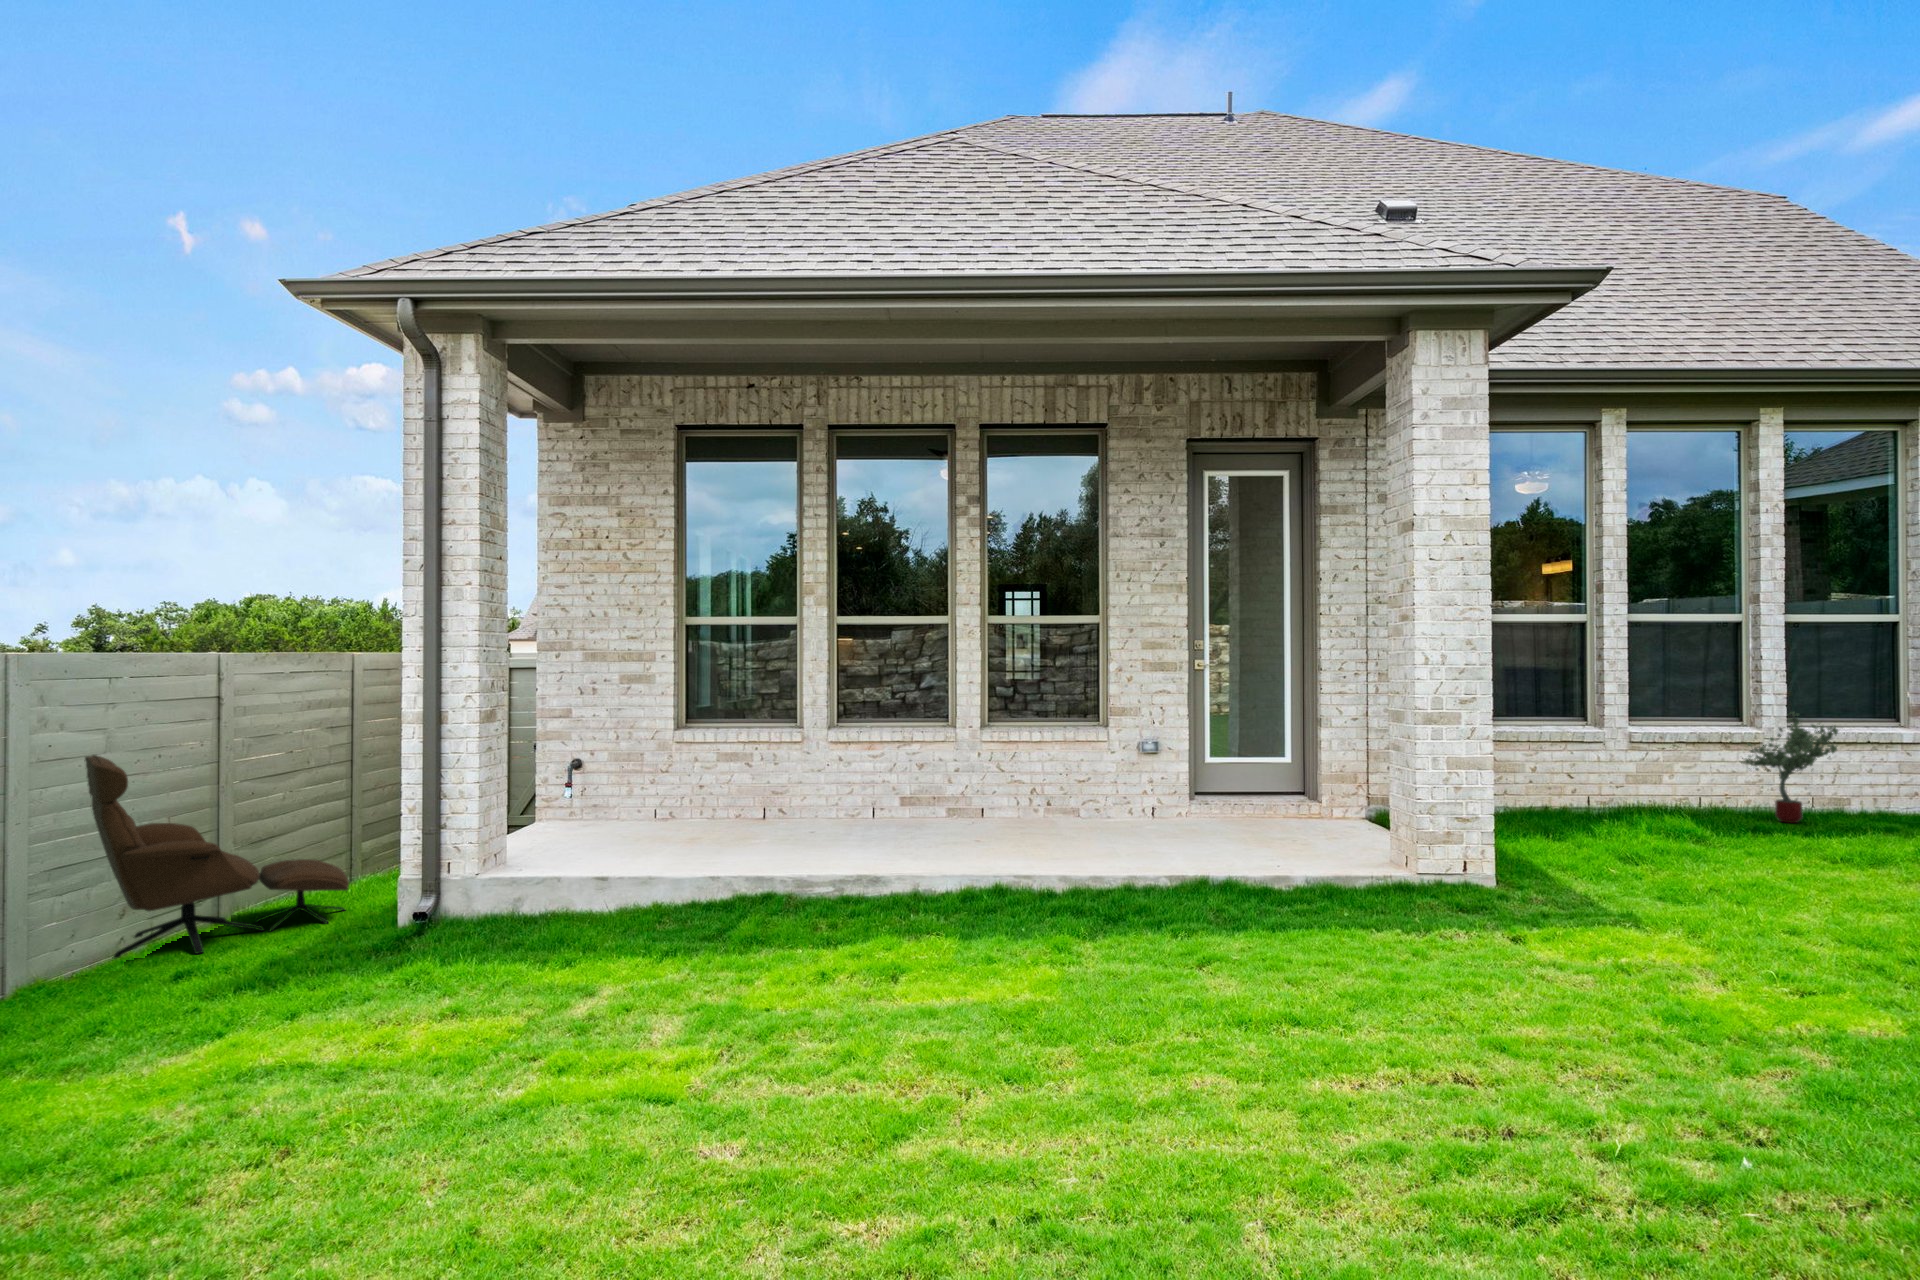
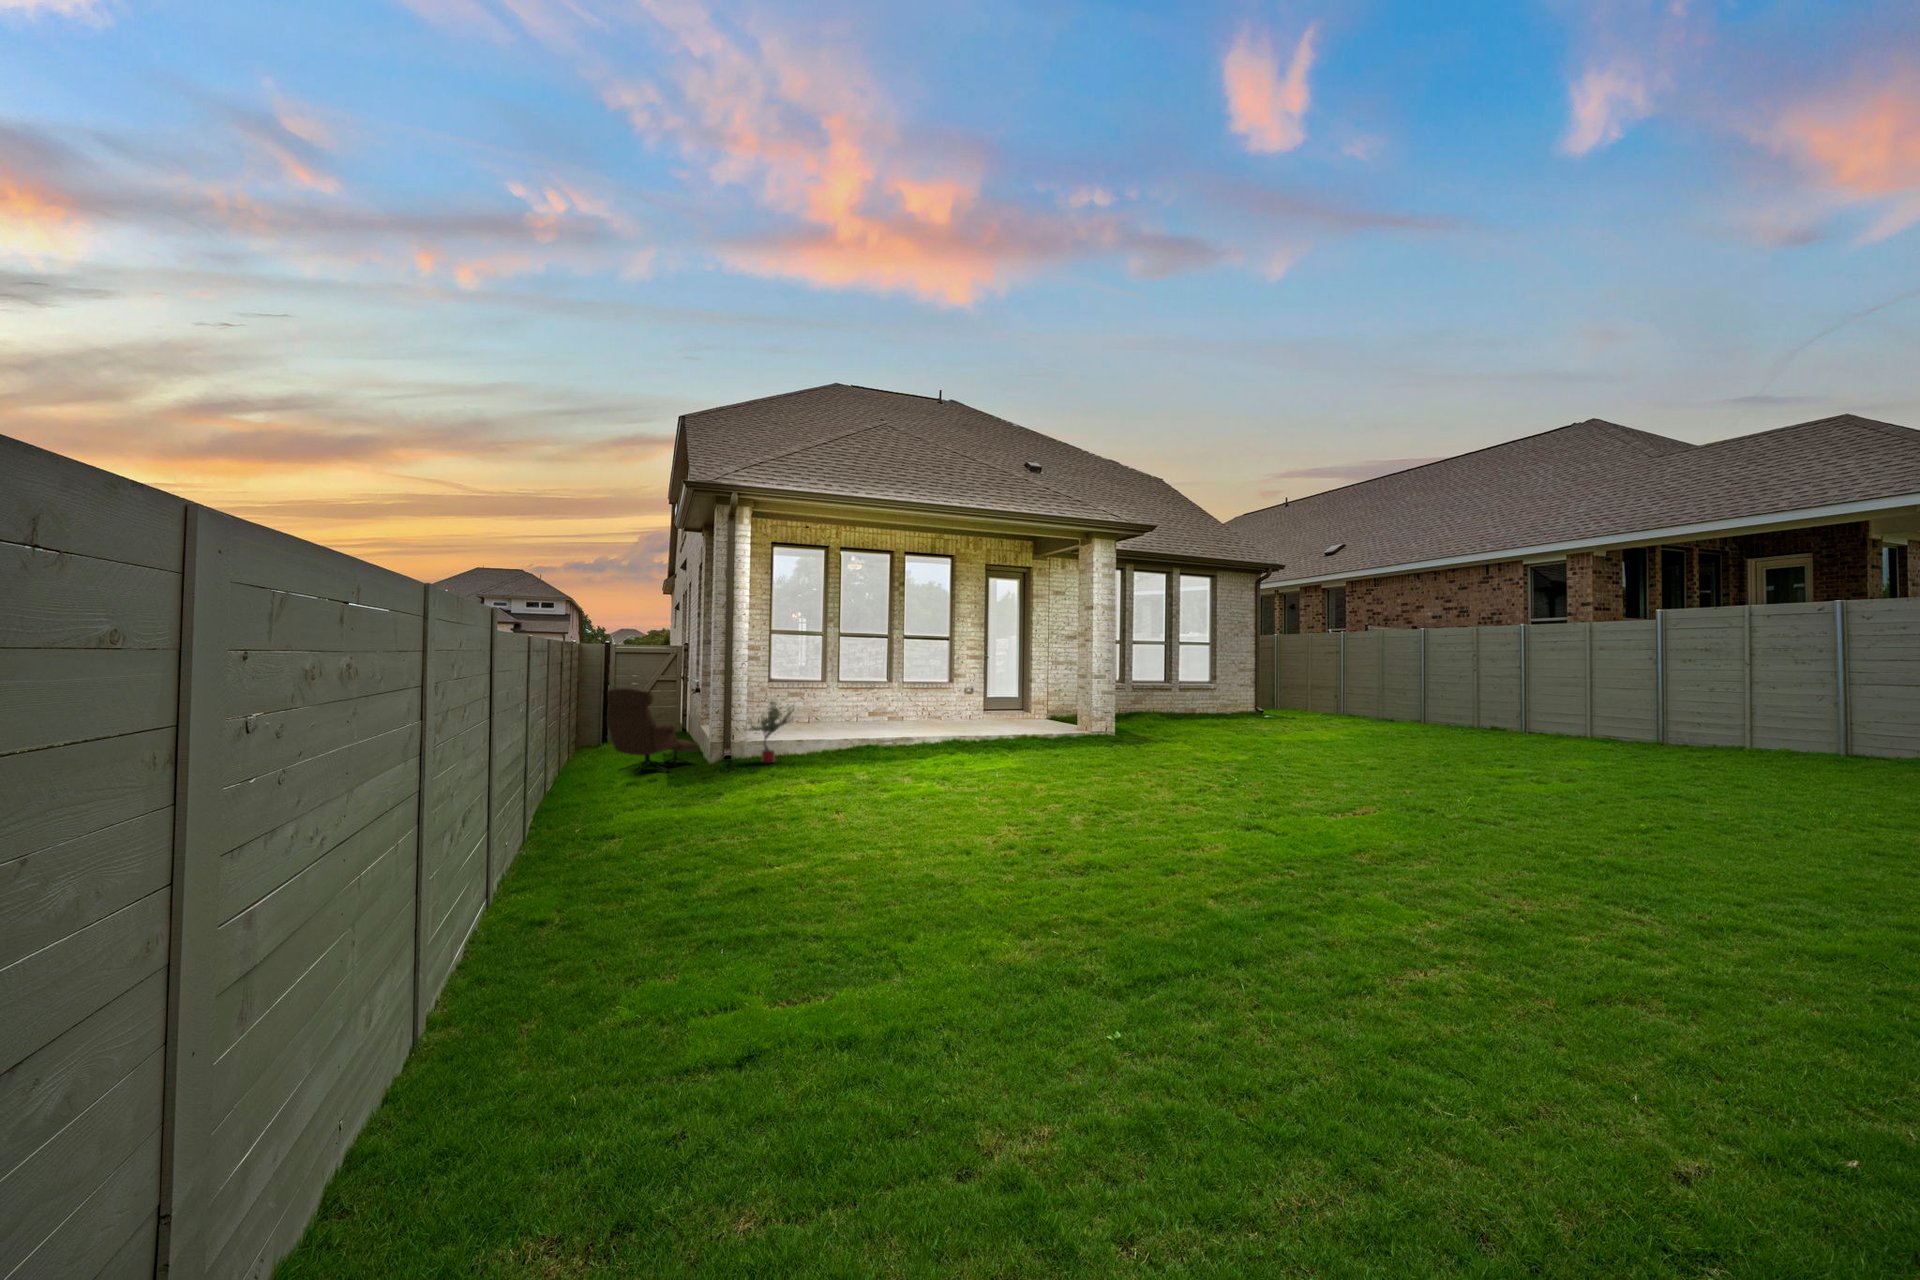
potted tree: present [1741,712,1838,823] -> present [743,702,794,764]

